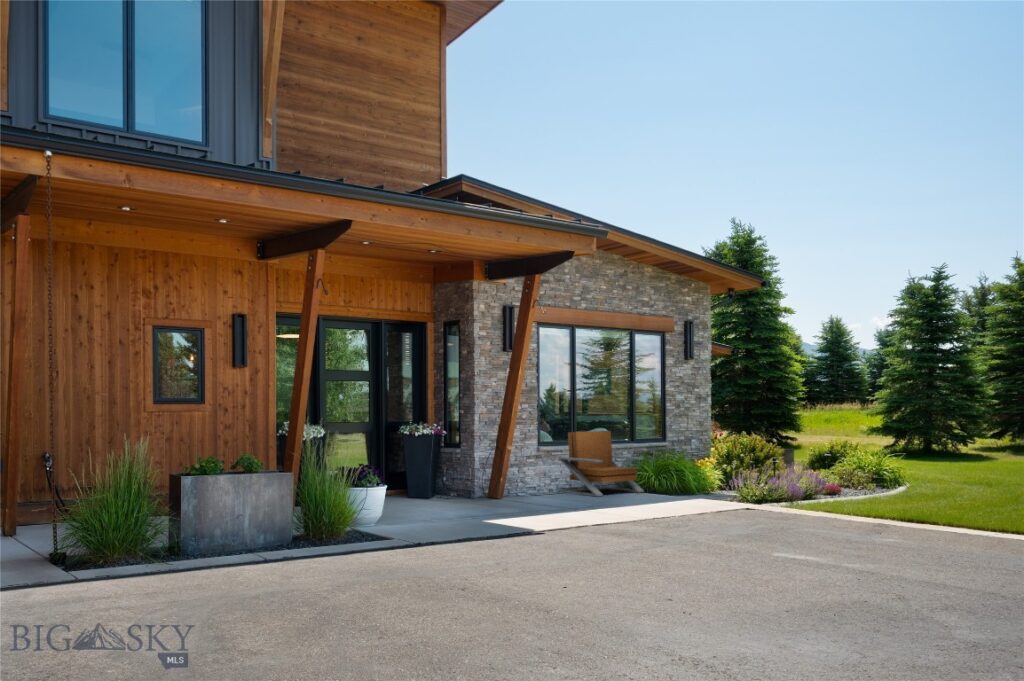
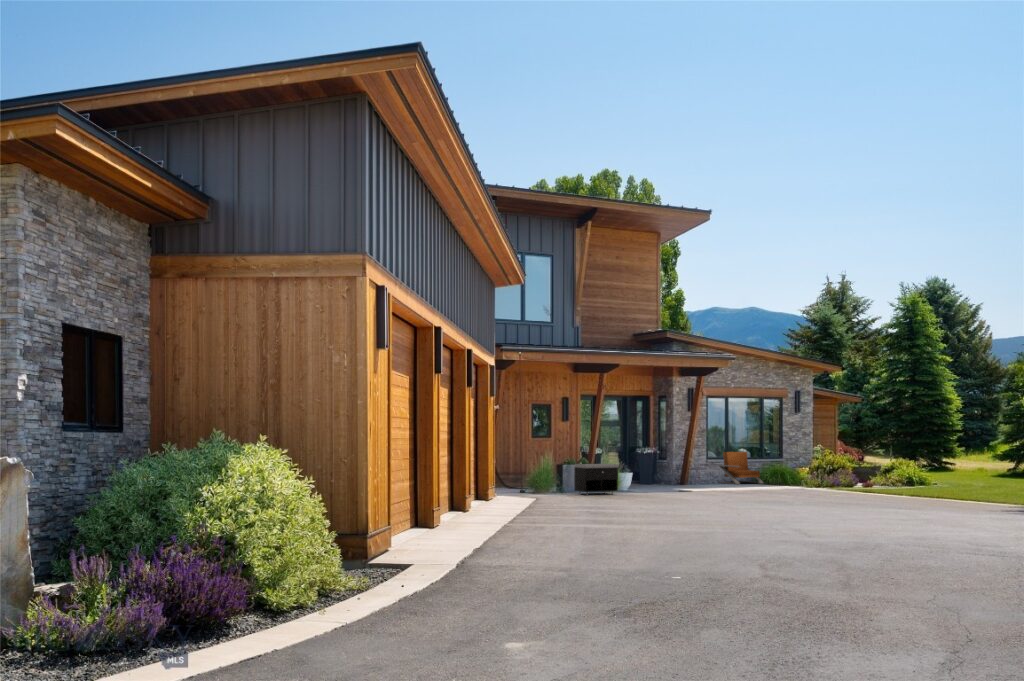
storage bench: none [218,470,340,561] -> present [574,464,619,495]

